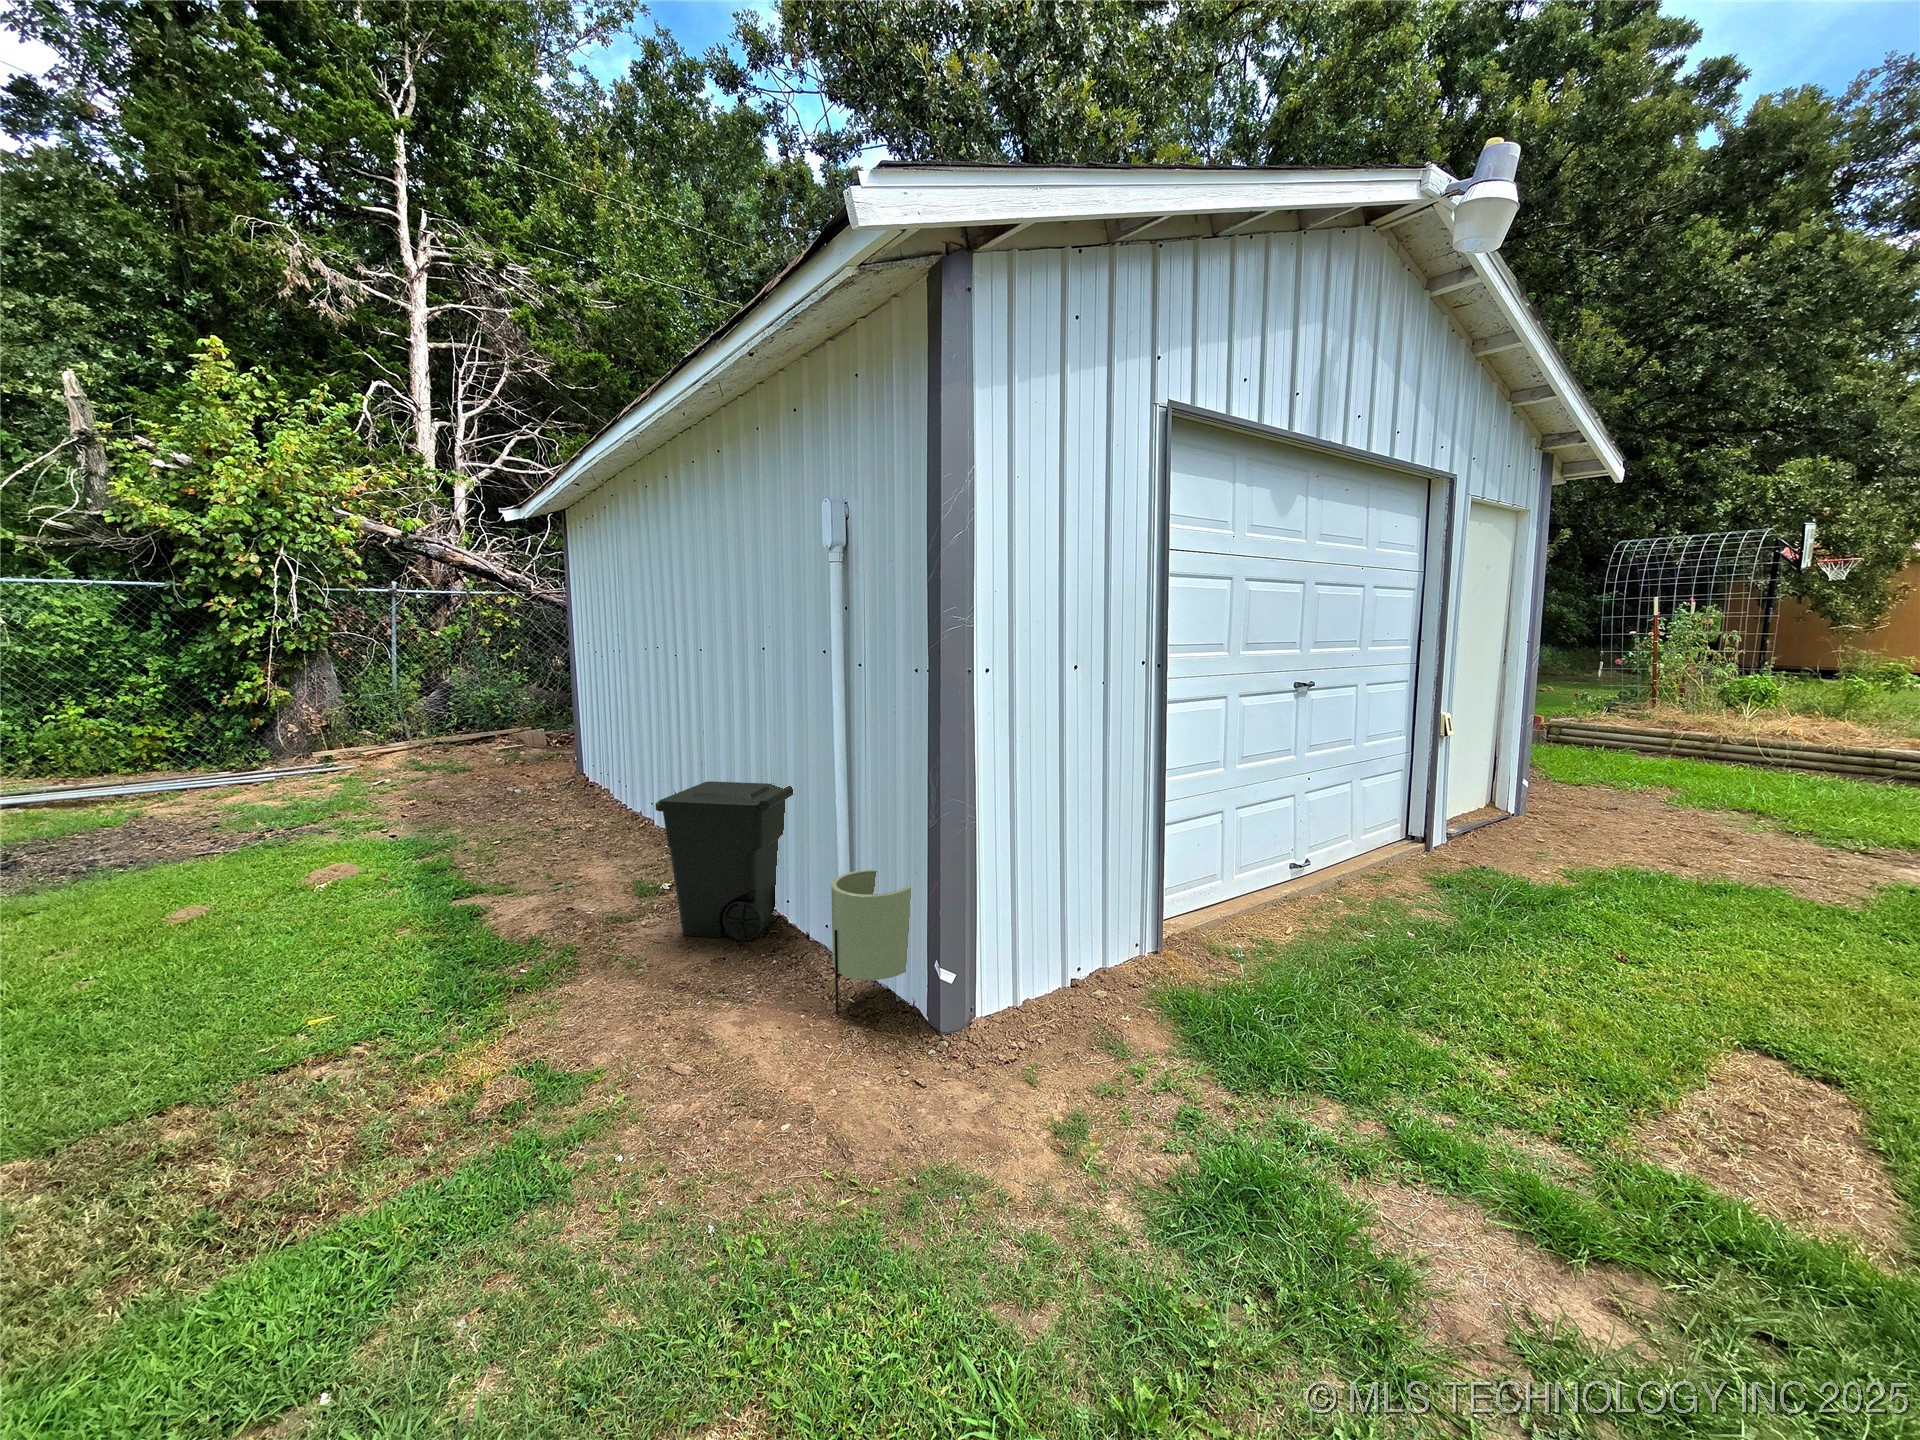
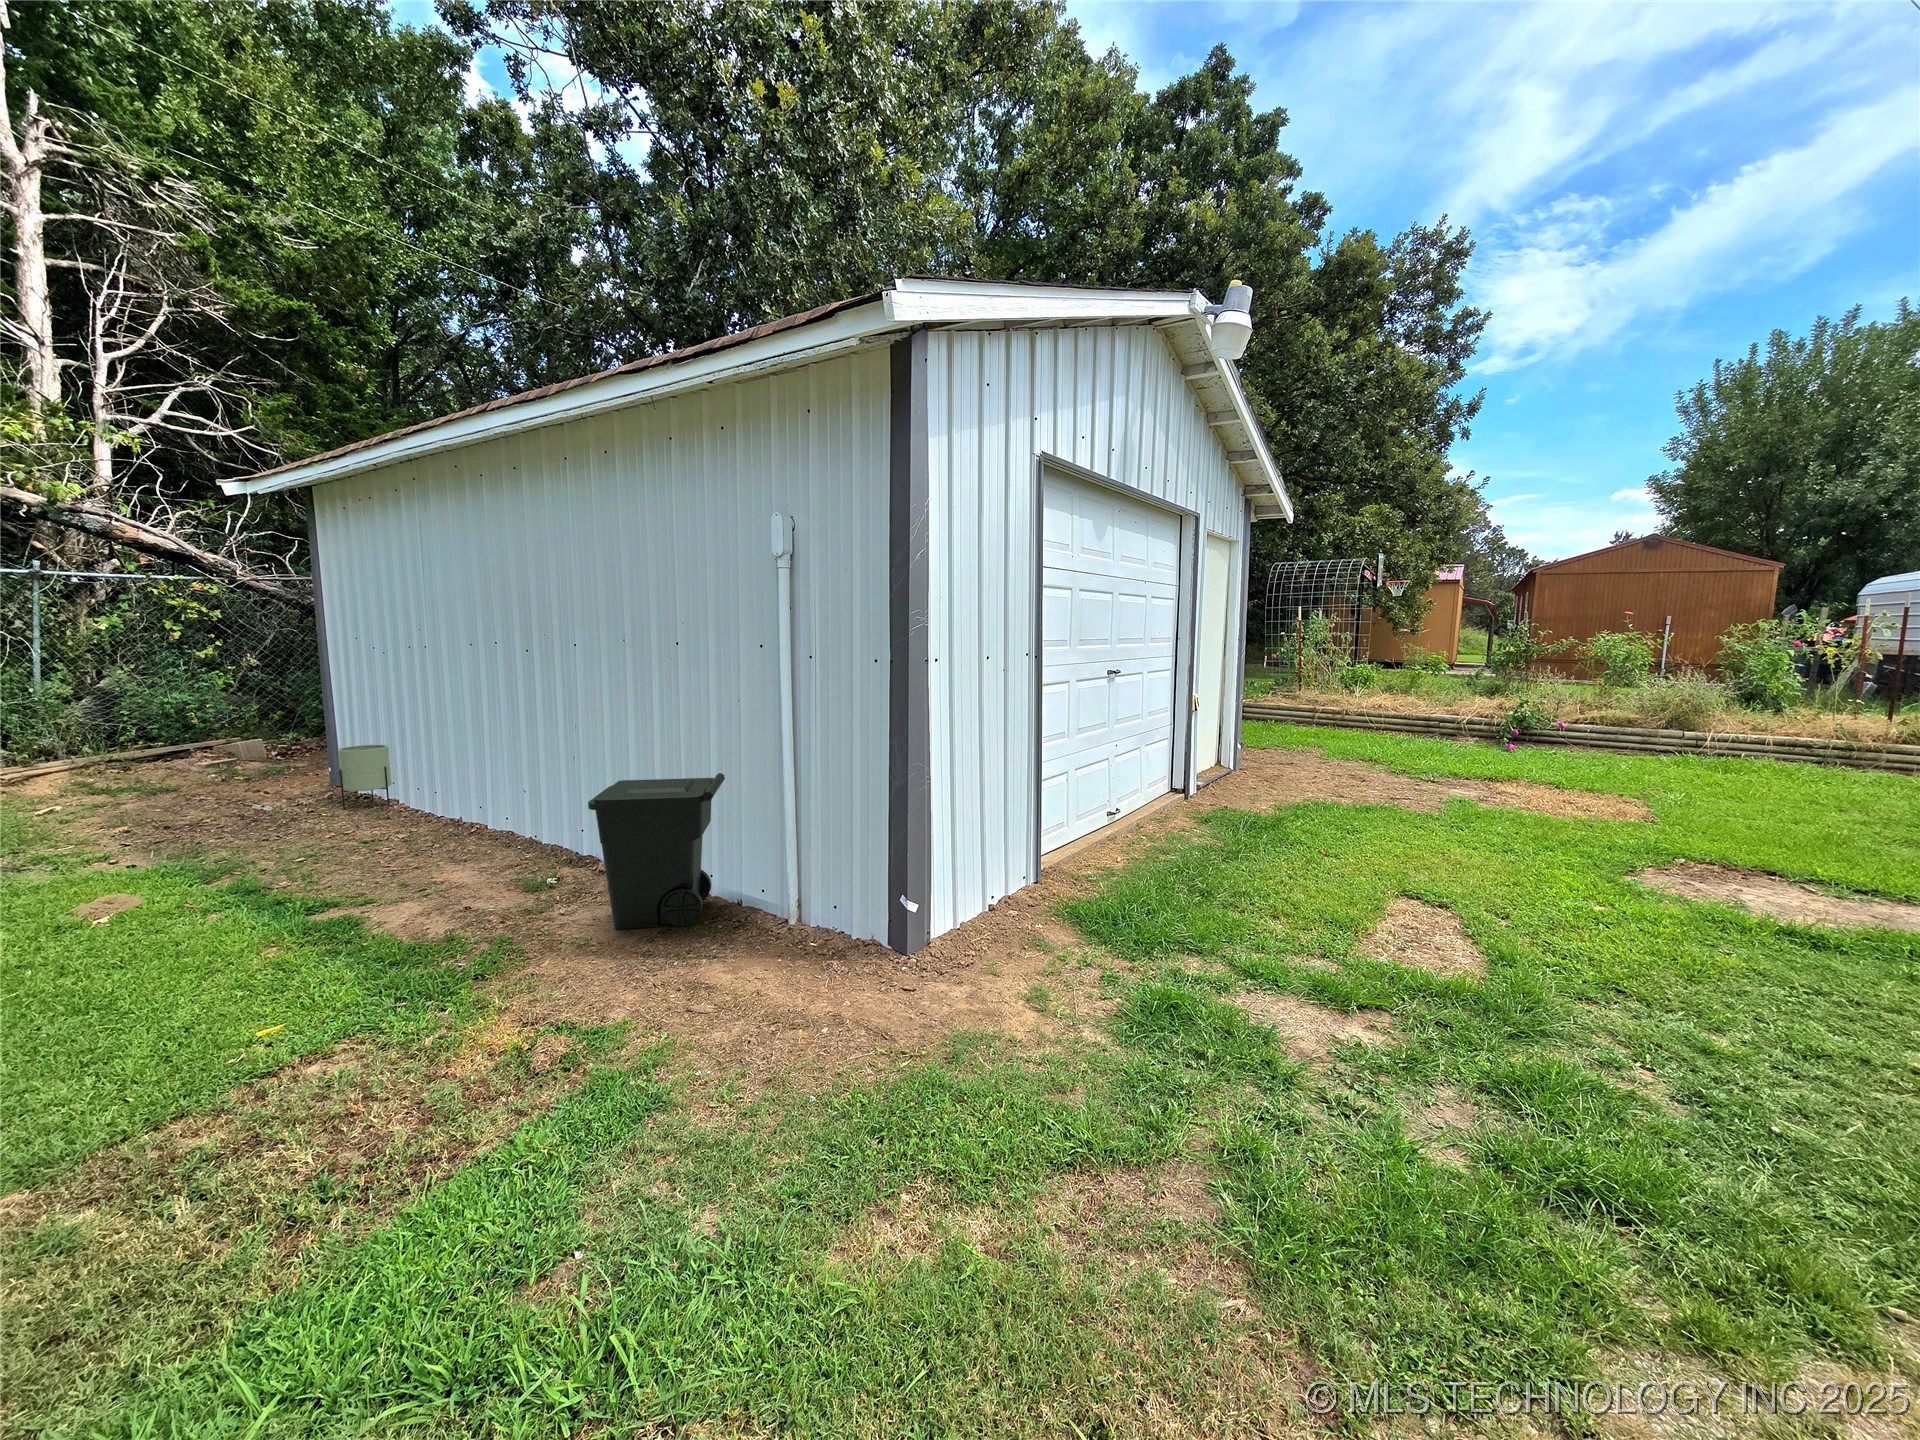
planter: present [831,869,913,1013] -> present [338,745,392,810]

